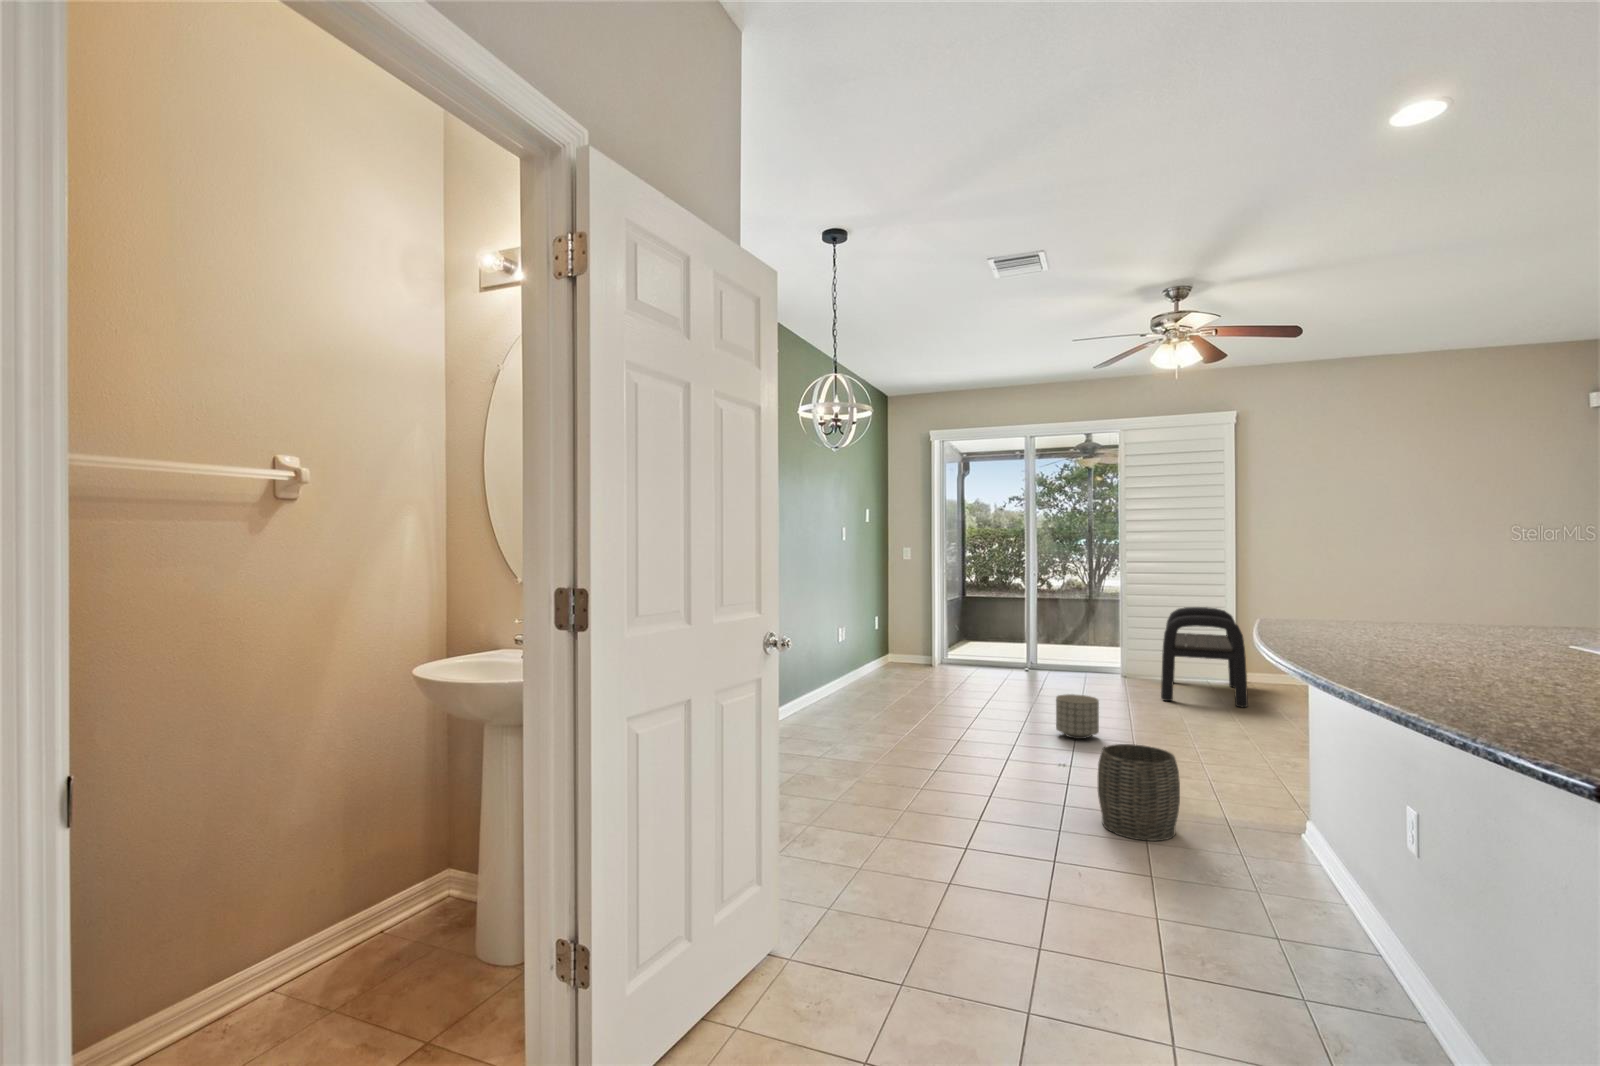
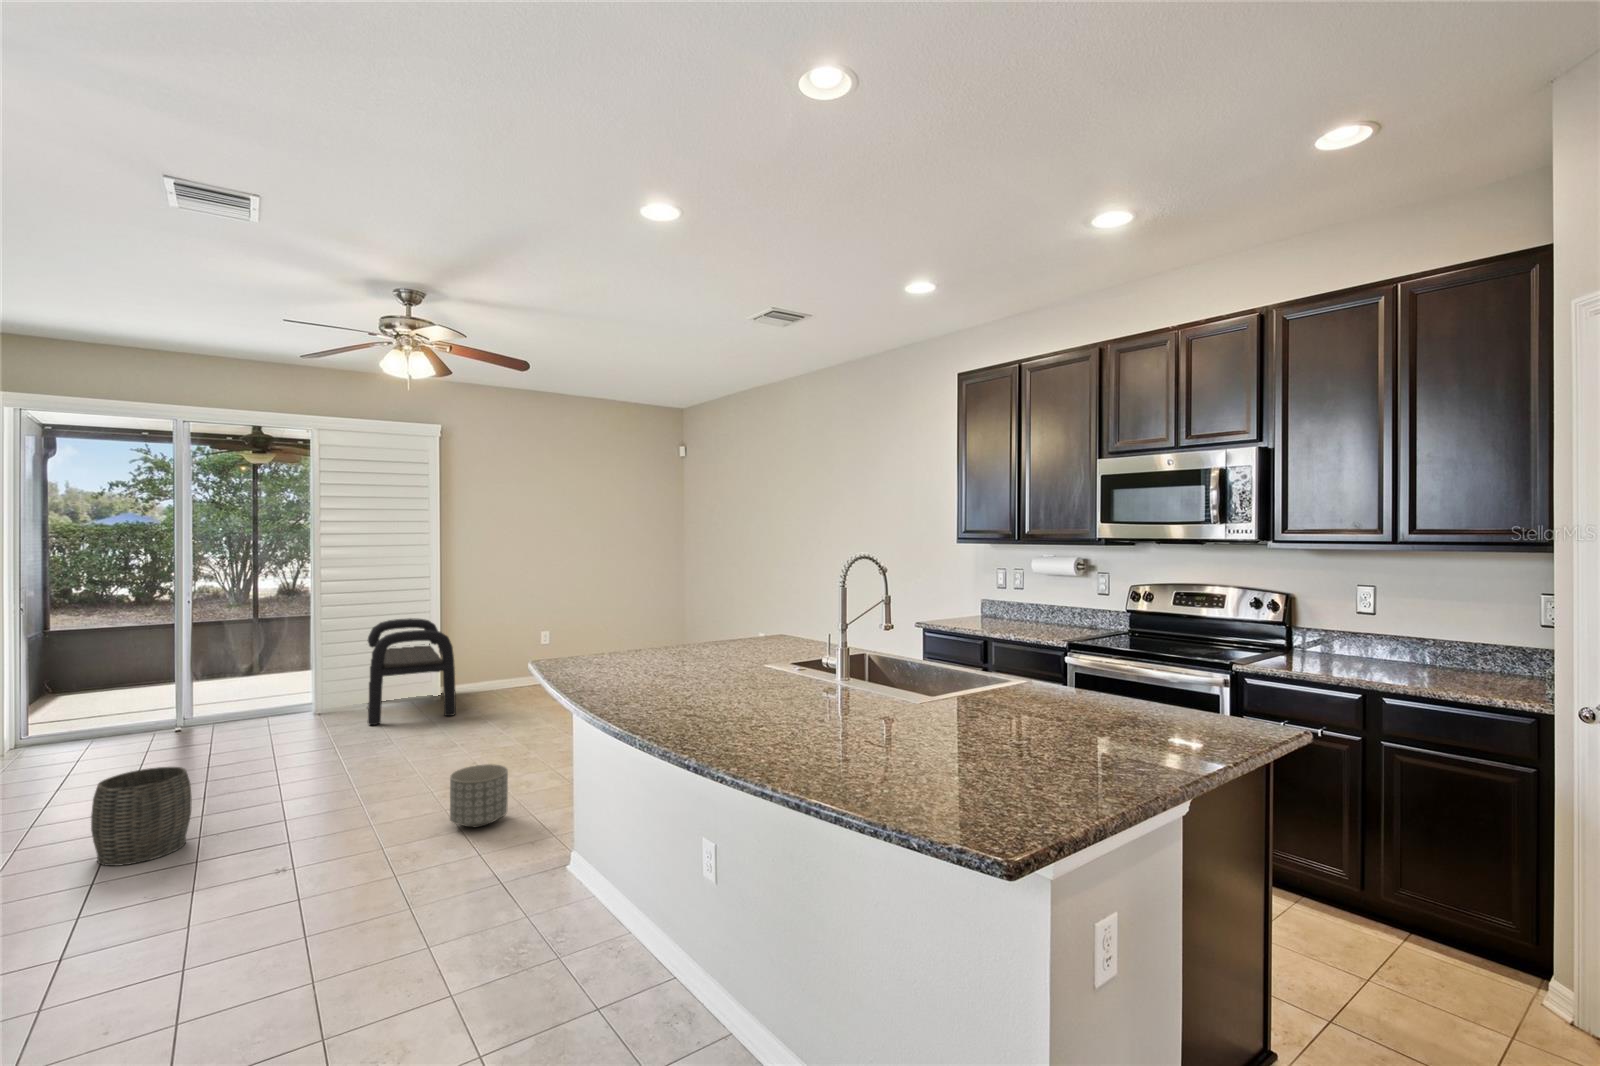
planter: present [1056,694,1099,739] -> present [450,764,508,827]
woven basket: present [1098,744,1180,841] -> present [91,767,192,866]

